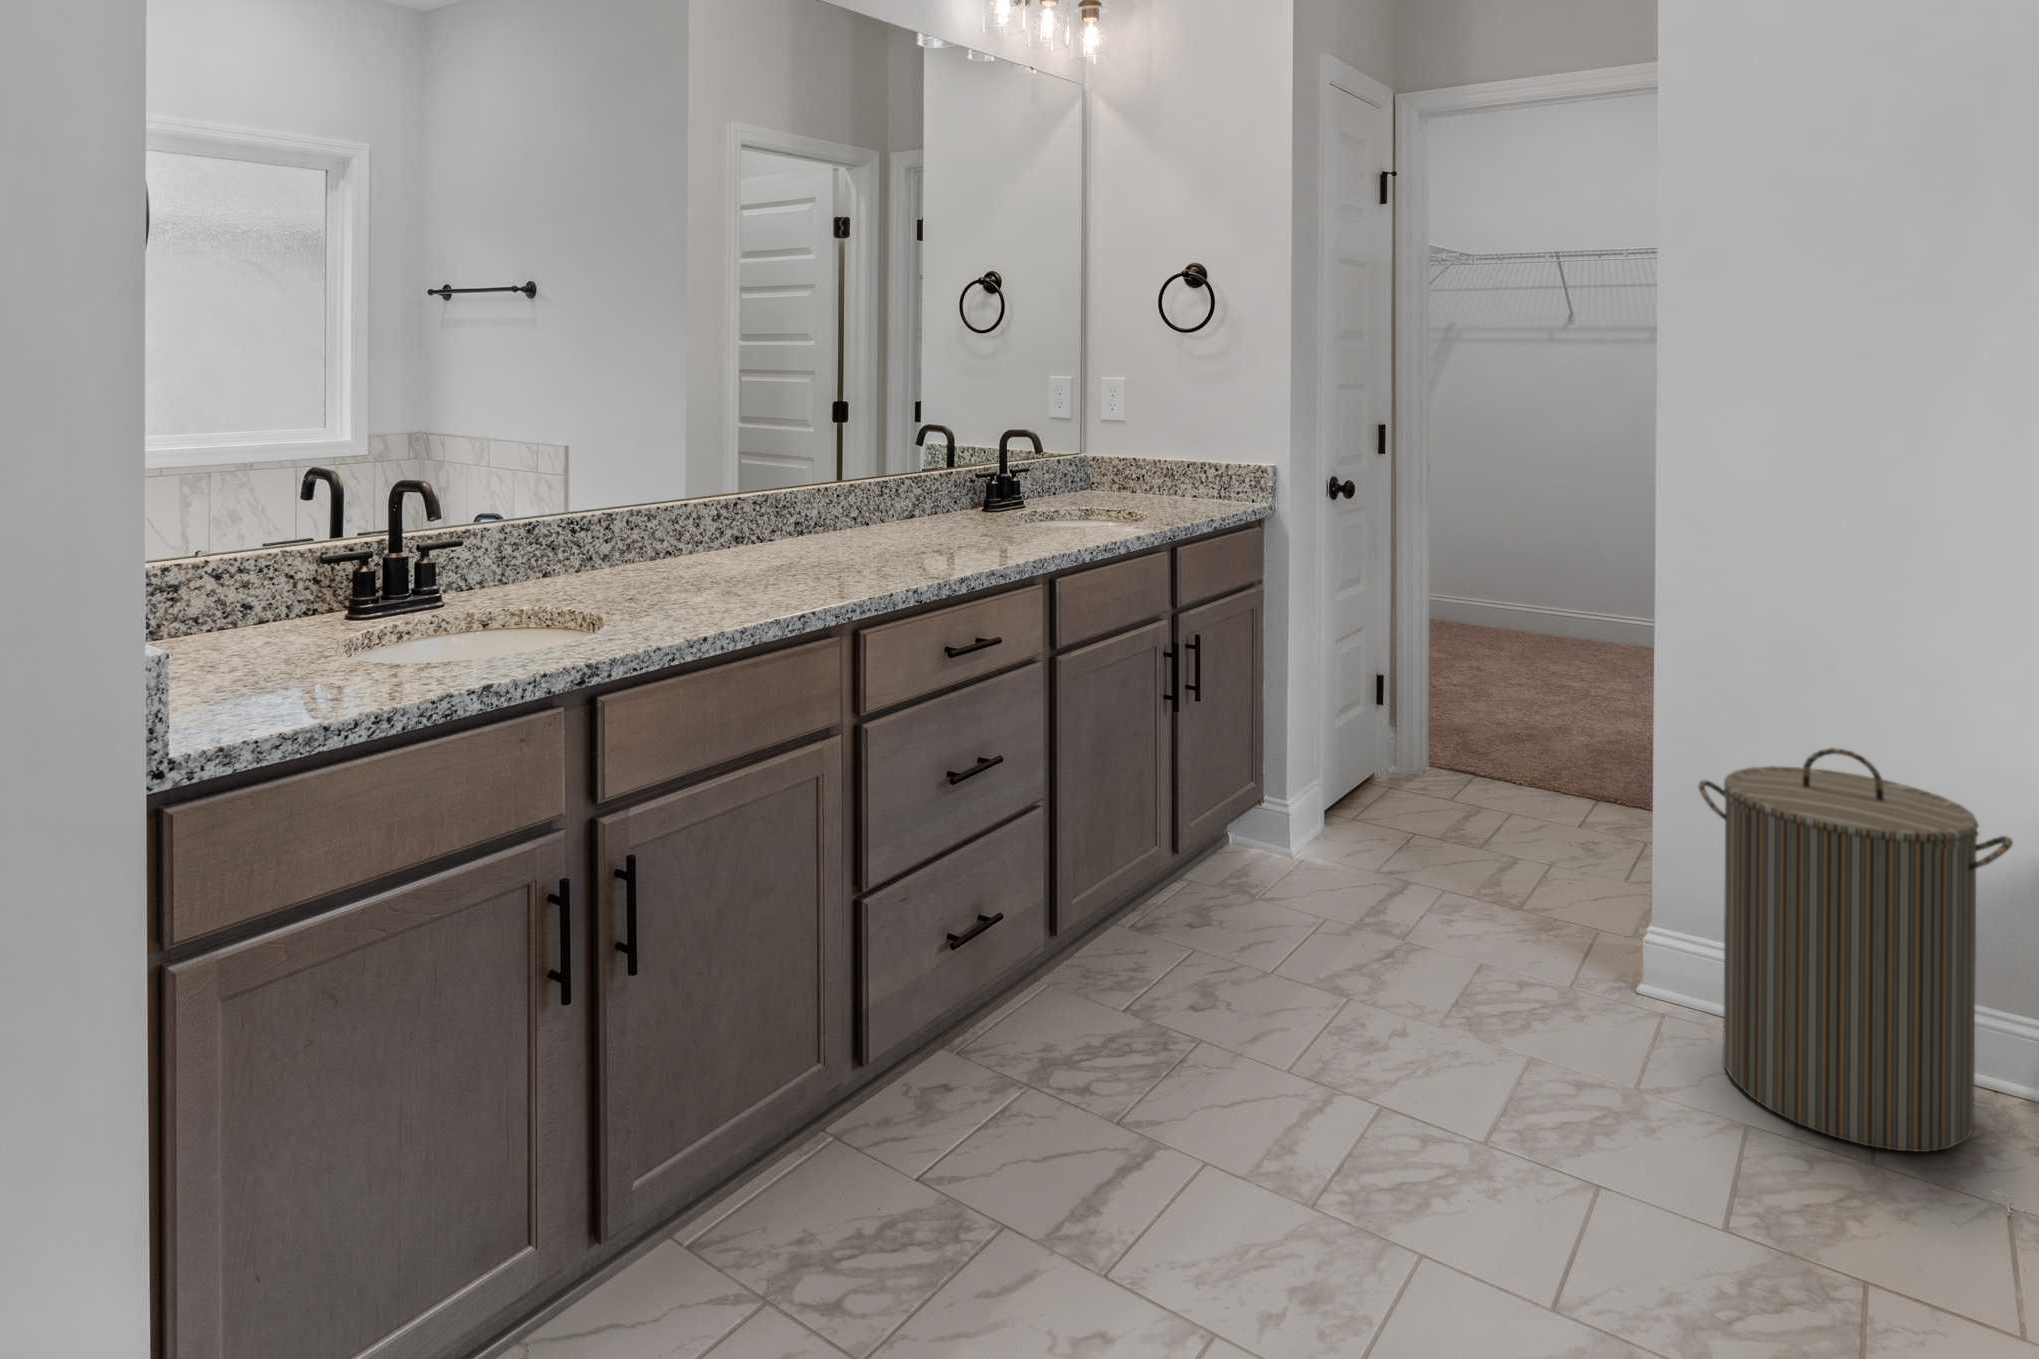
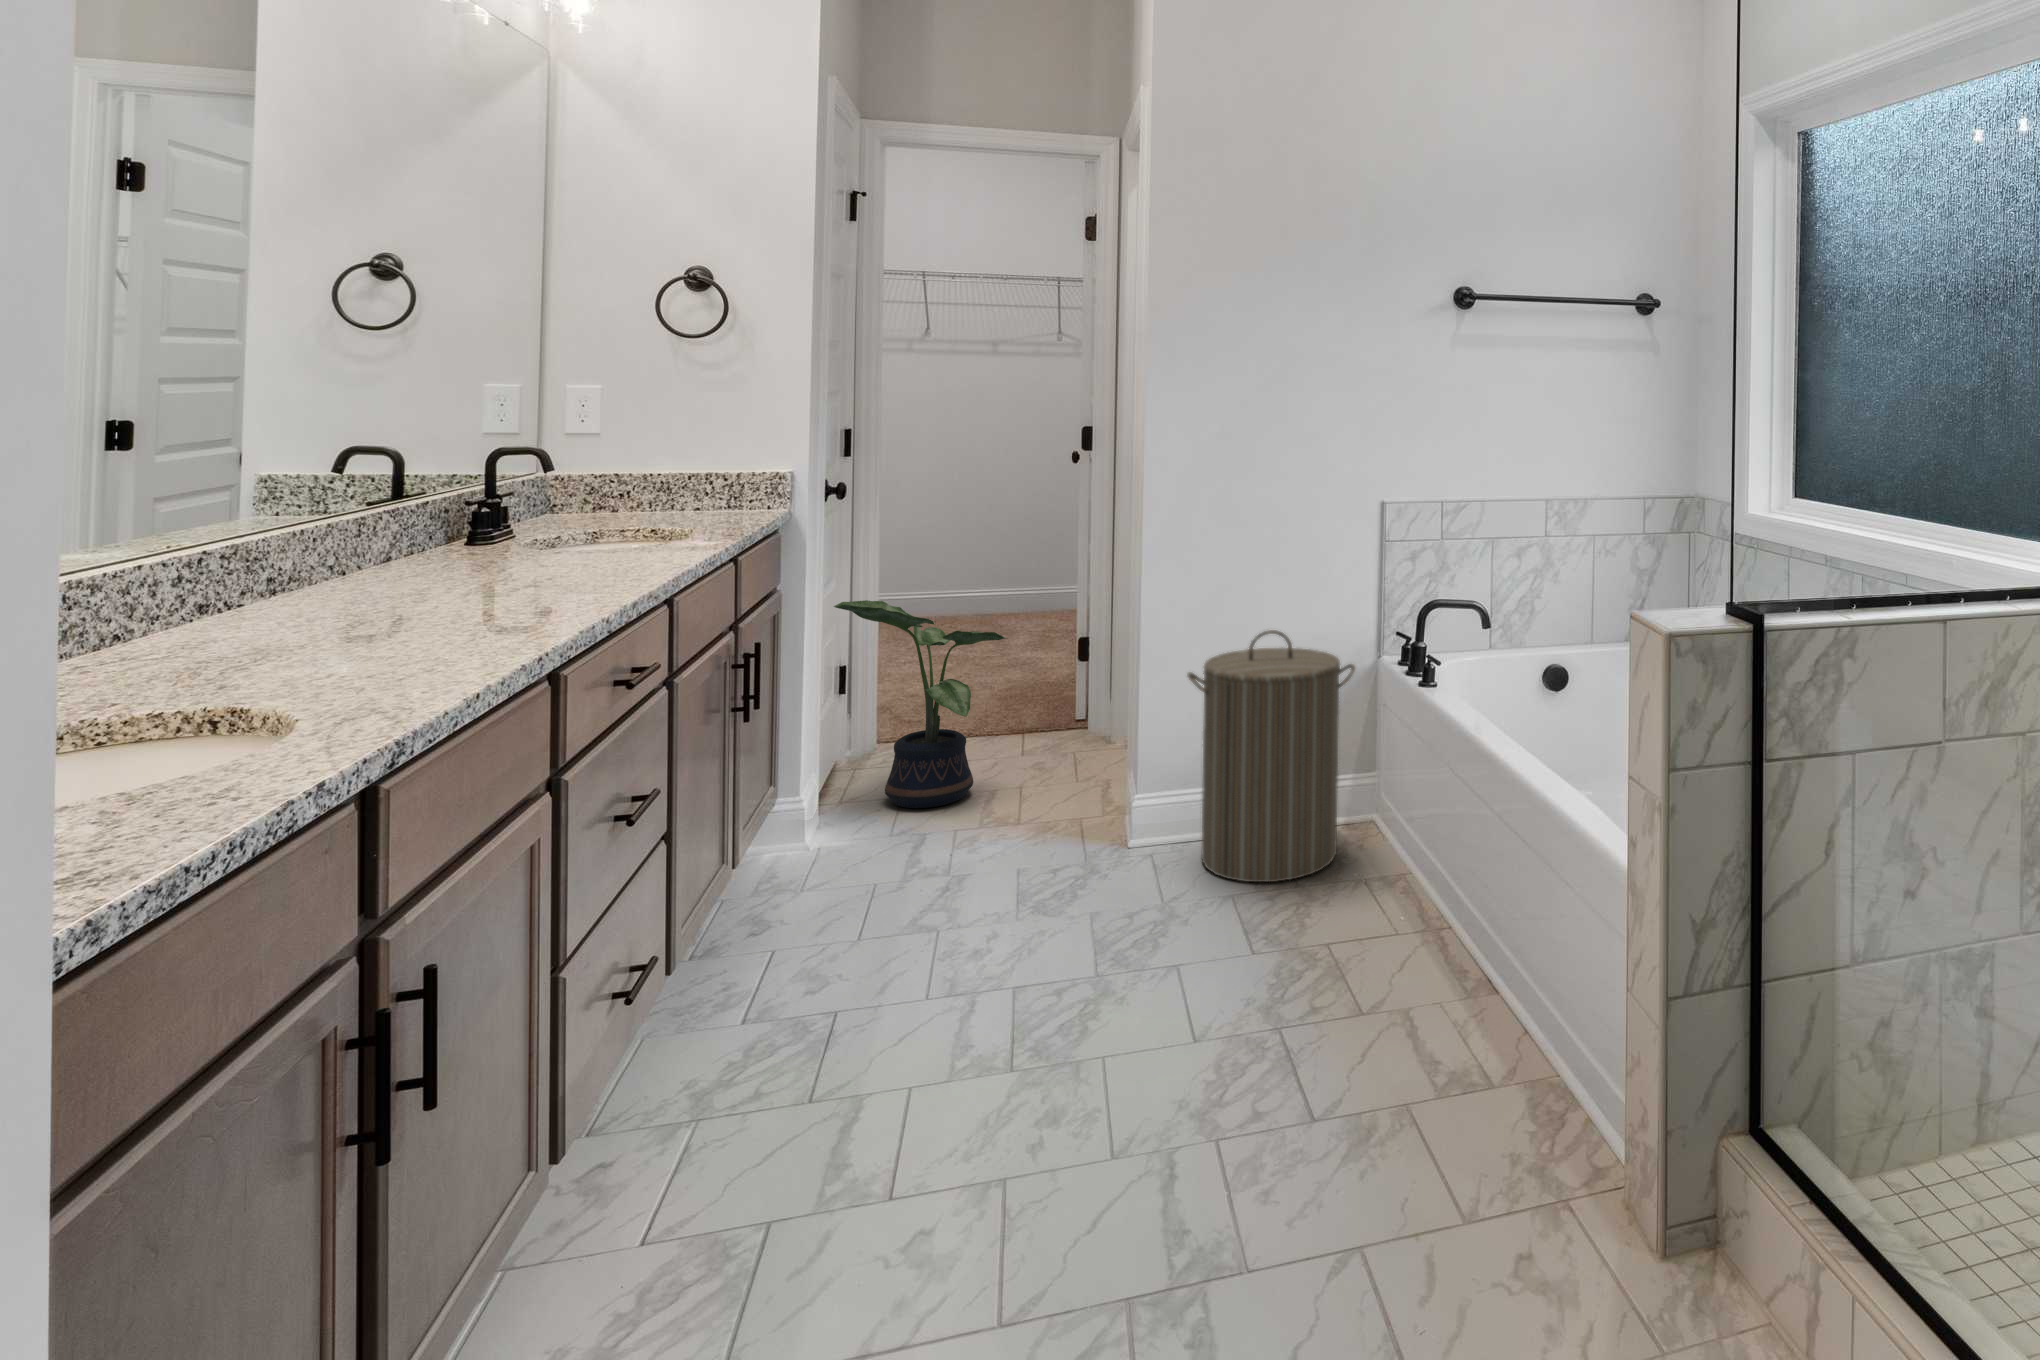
potted plant: none [1326,608,1522,861] -> present [834,600,1006,808]

